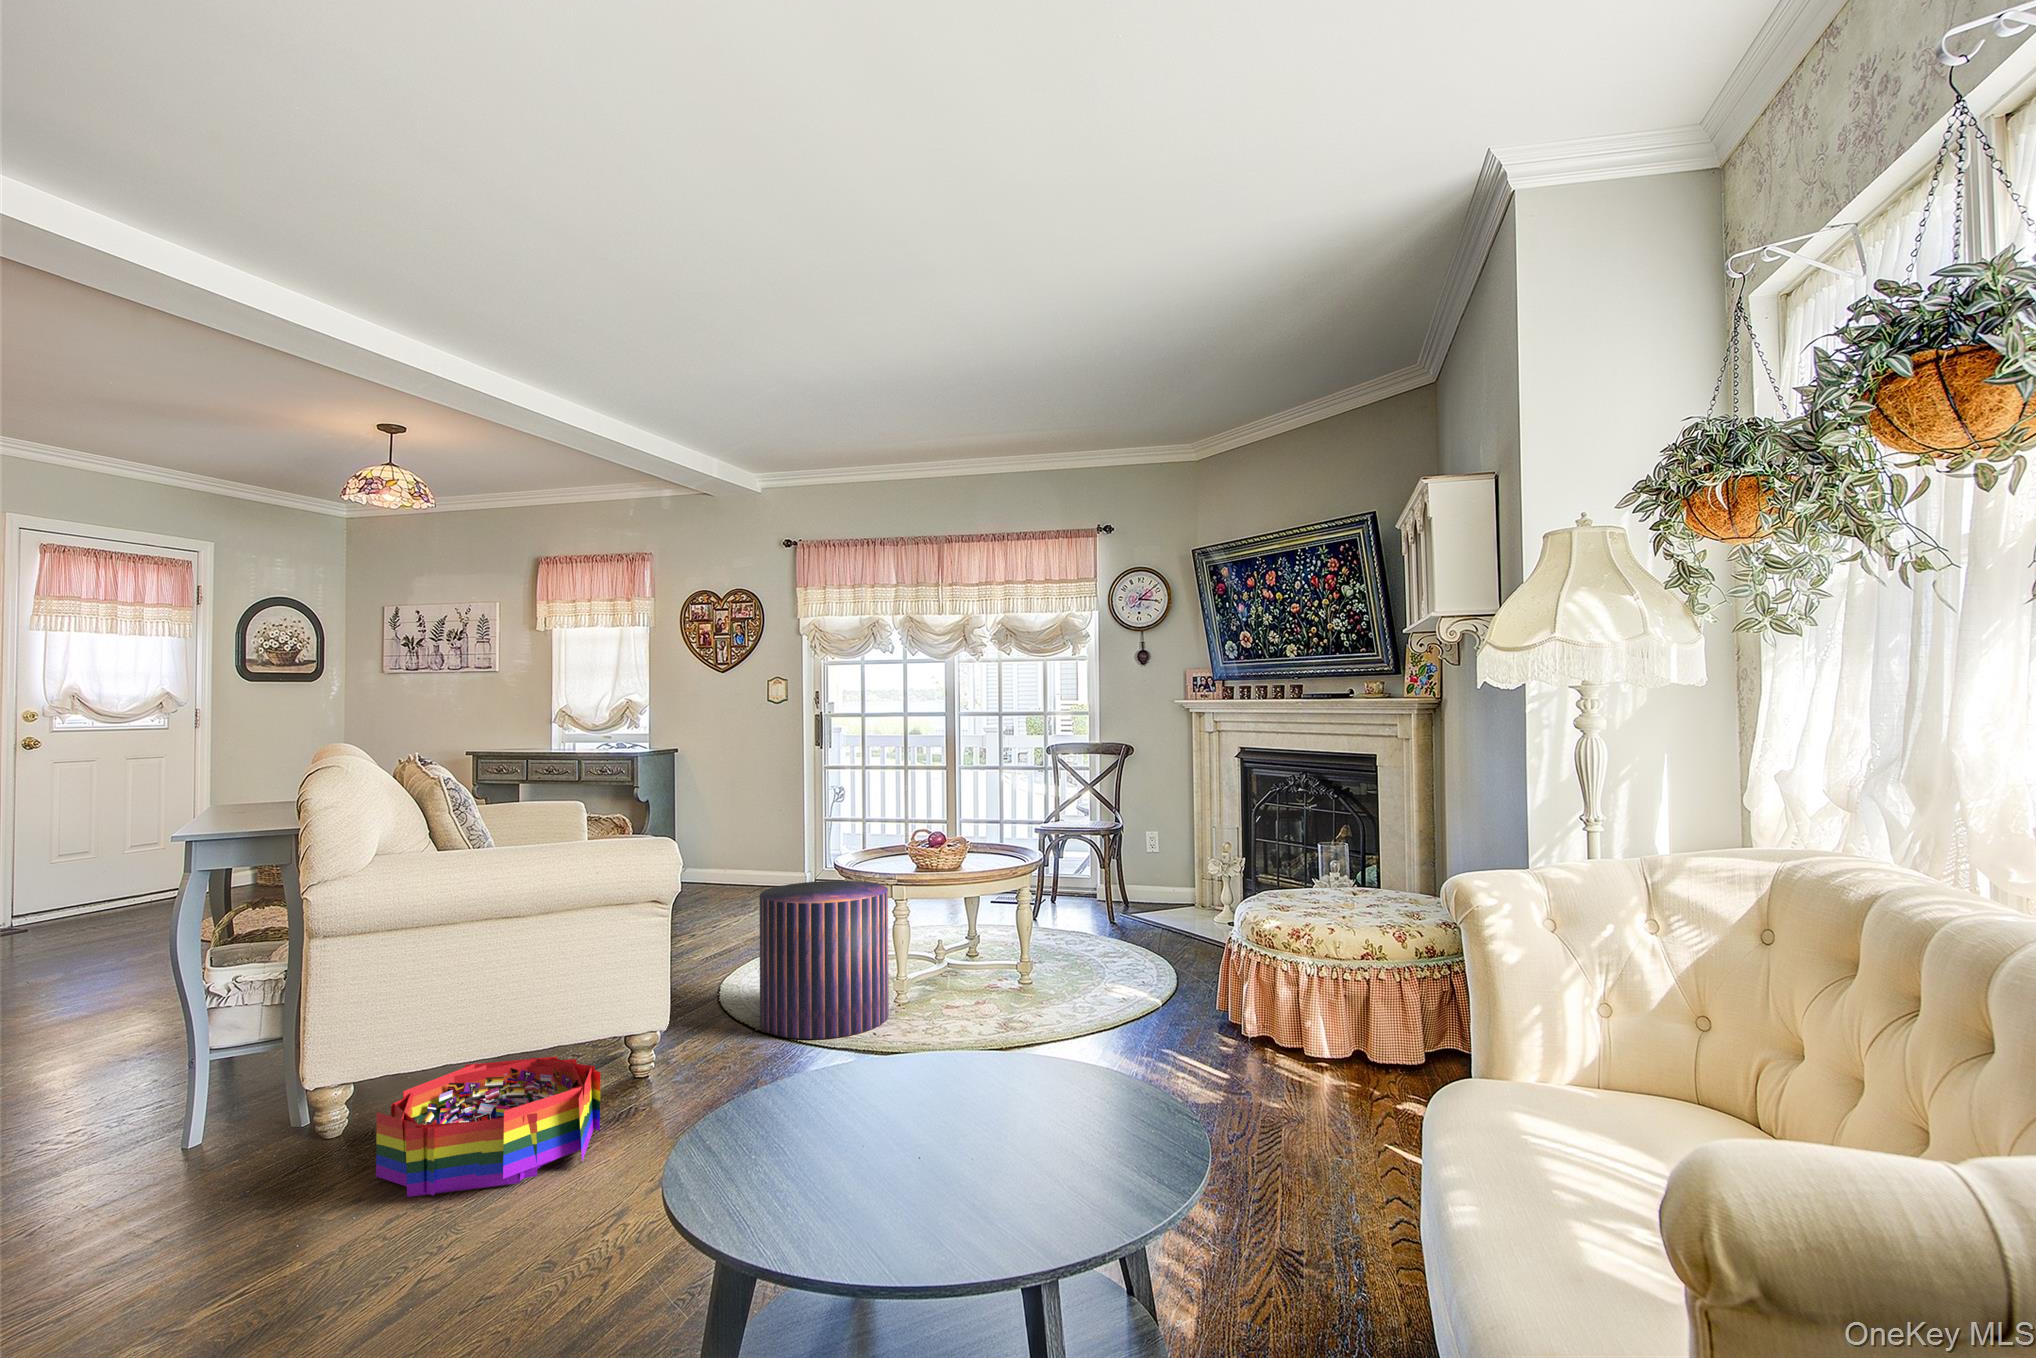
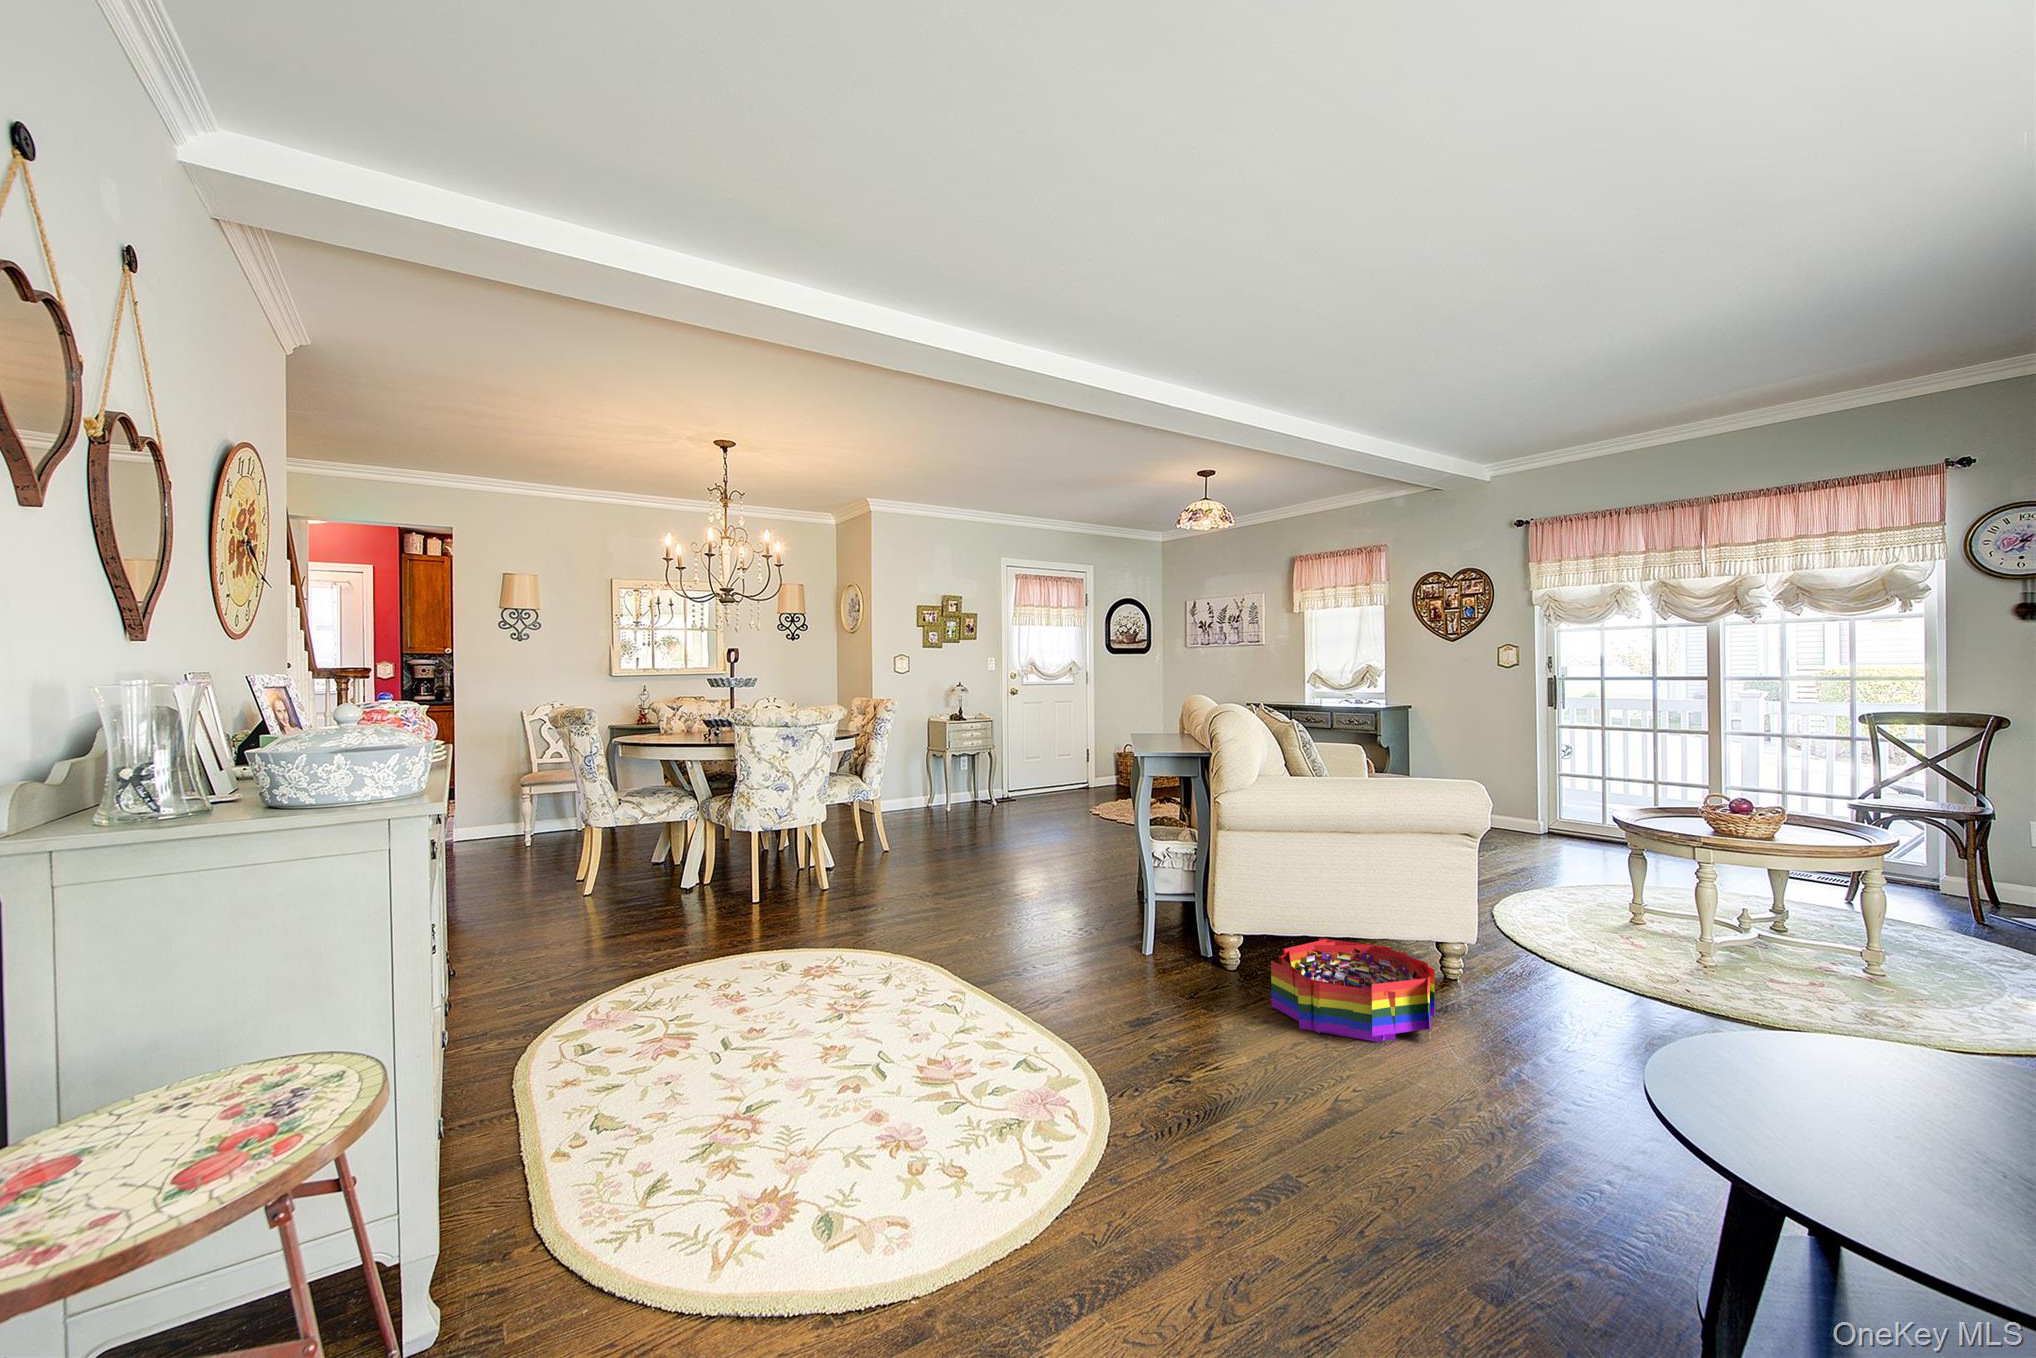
pouf: present [760,881,889,1039] -> none [1546,833,1697,986]

